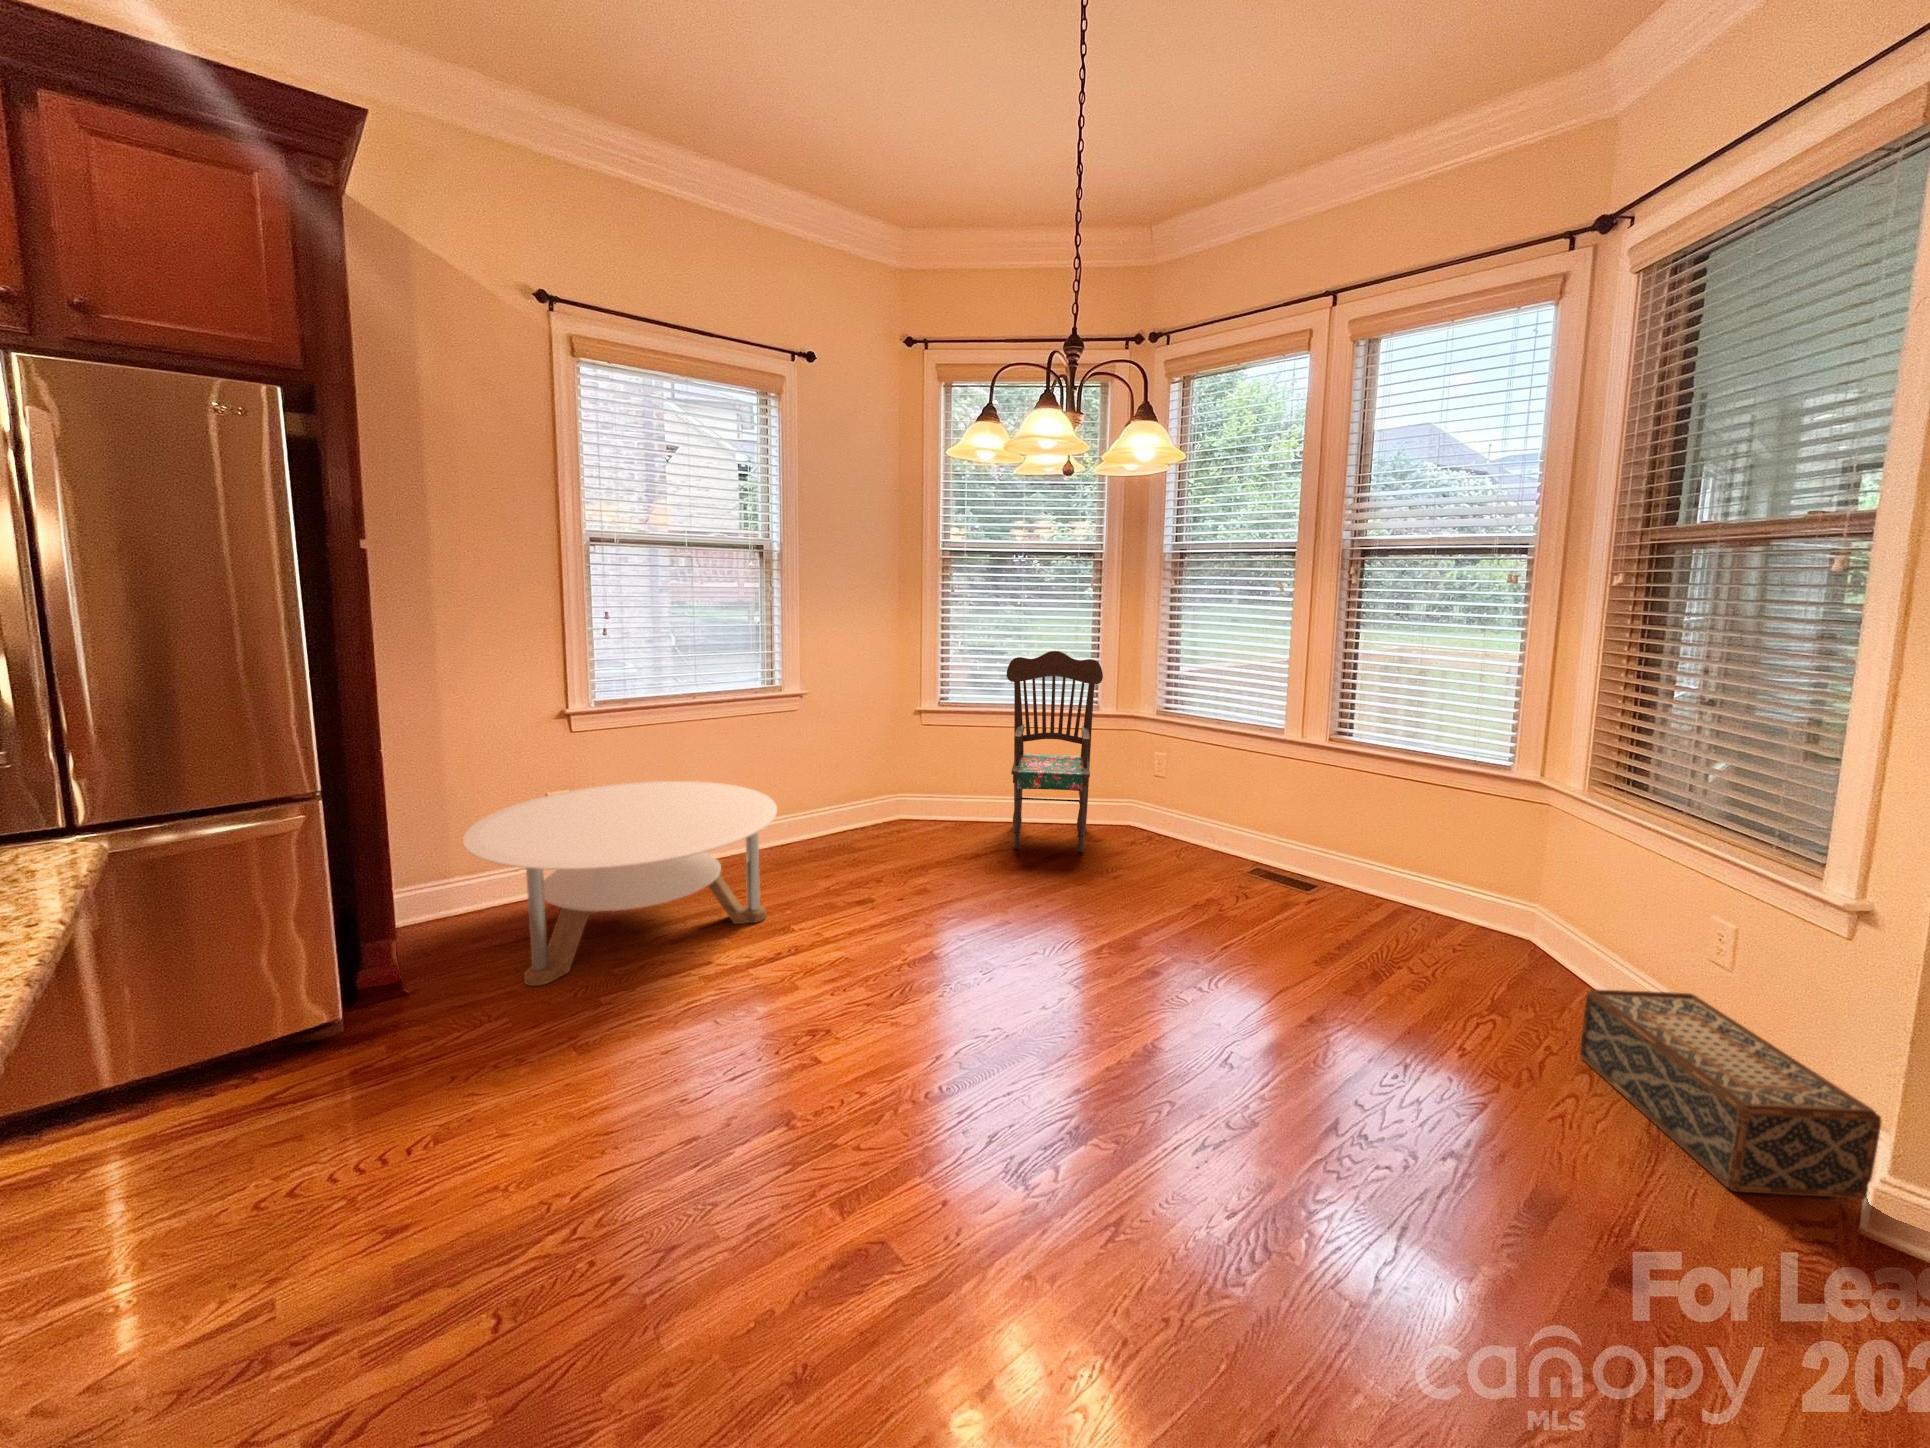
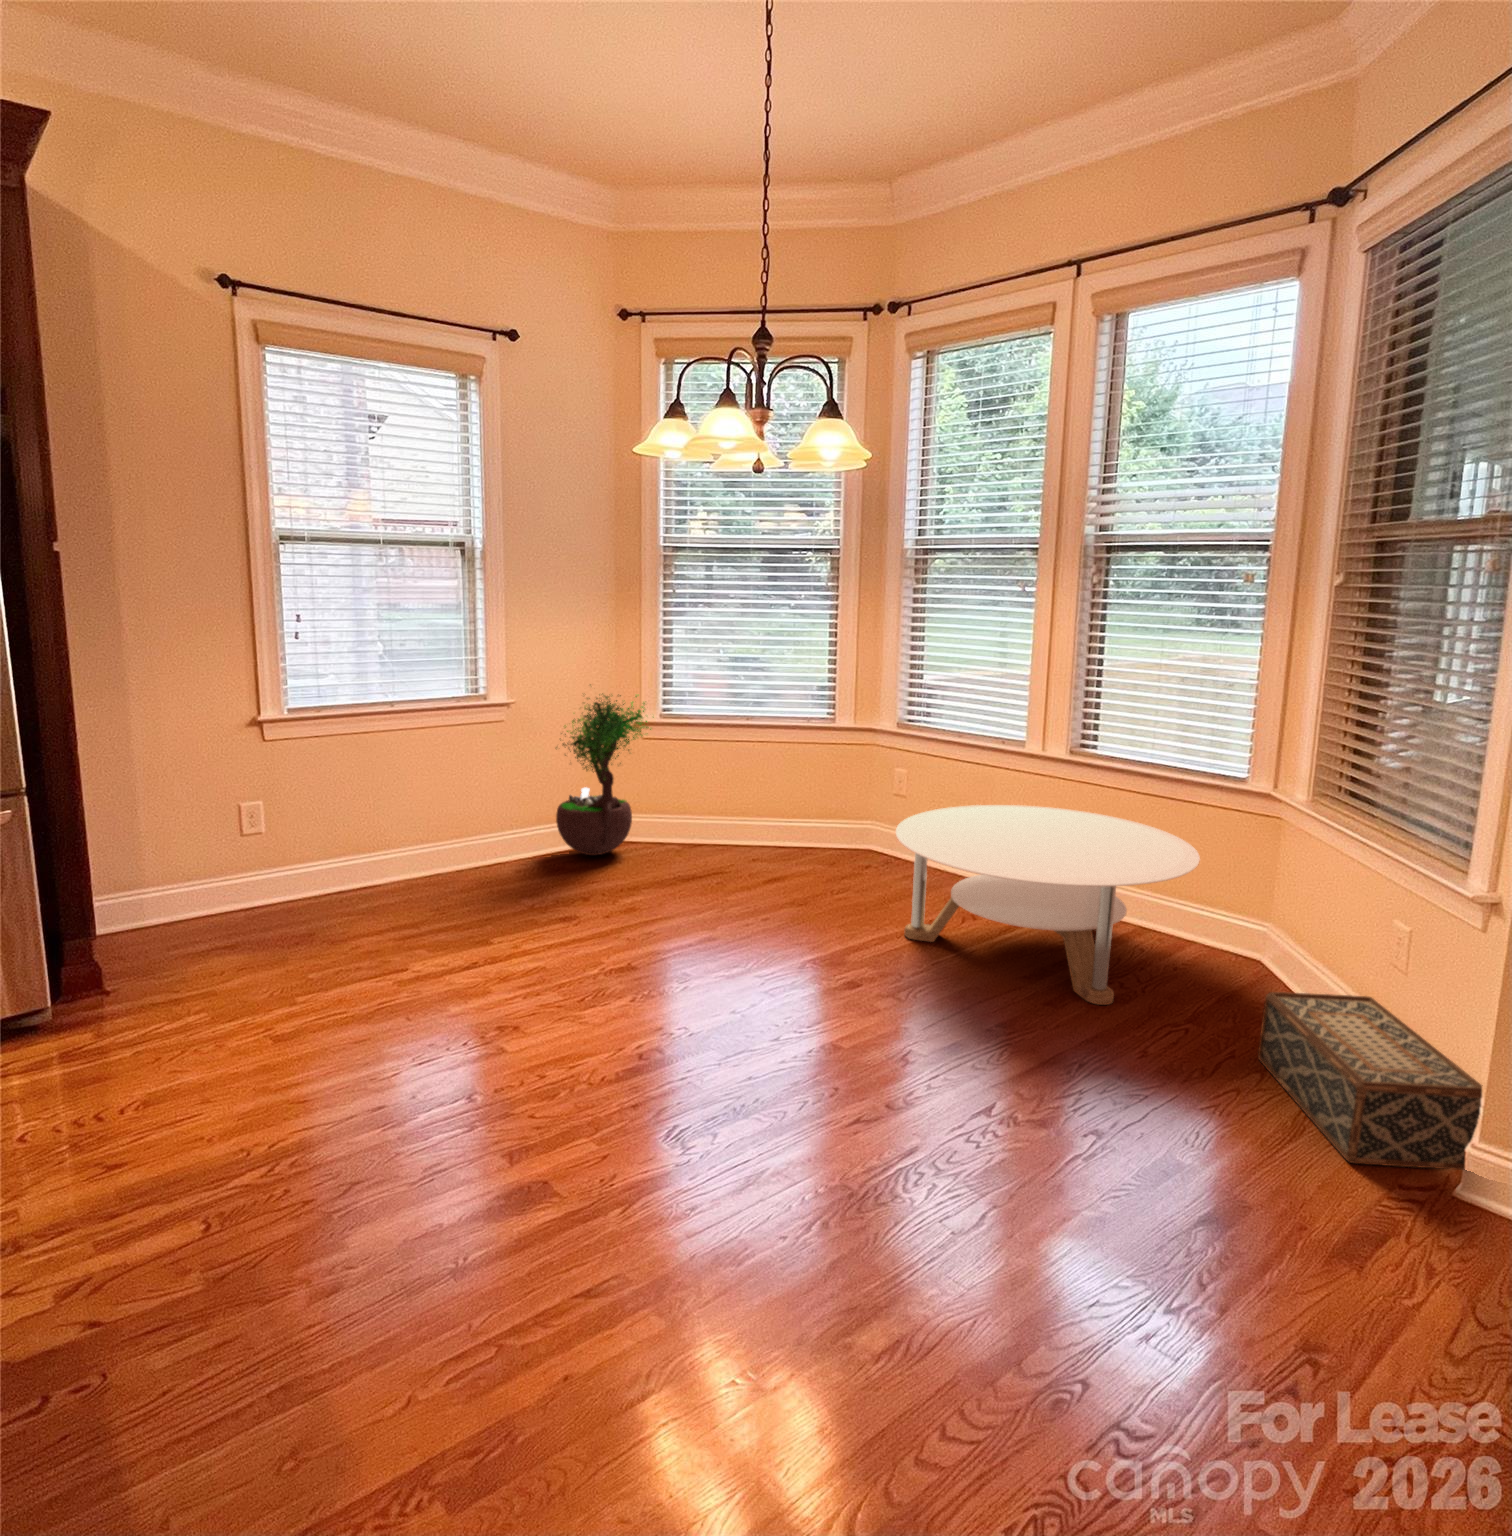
dining chair: present [1007,650,1103,852] -> none [734,658,839,874]
potted tree: none [842,675,935,835] -> present [556,695,651,855]
round table: present [463,781,777,986] -> present [896,805,1200,1005]

